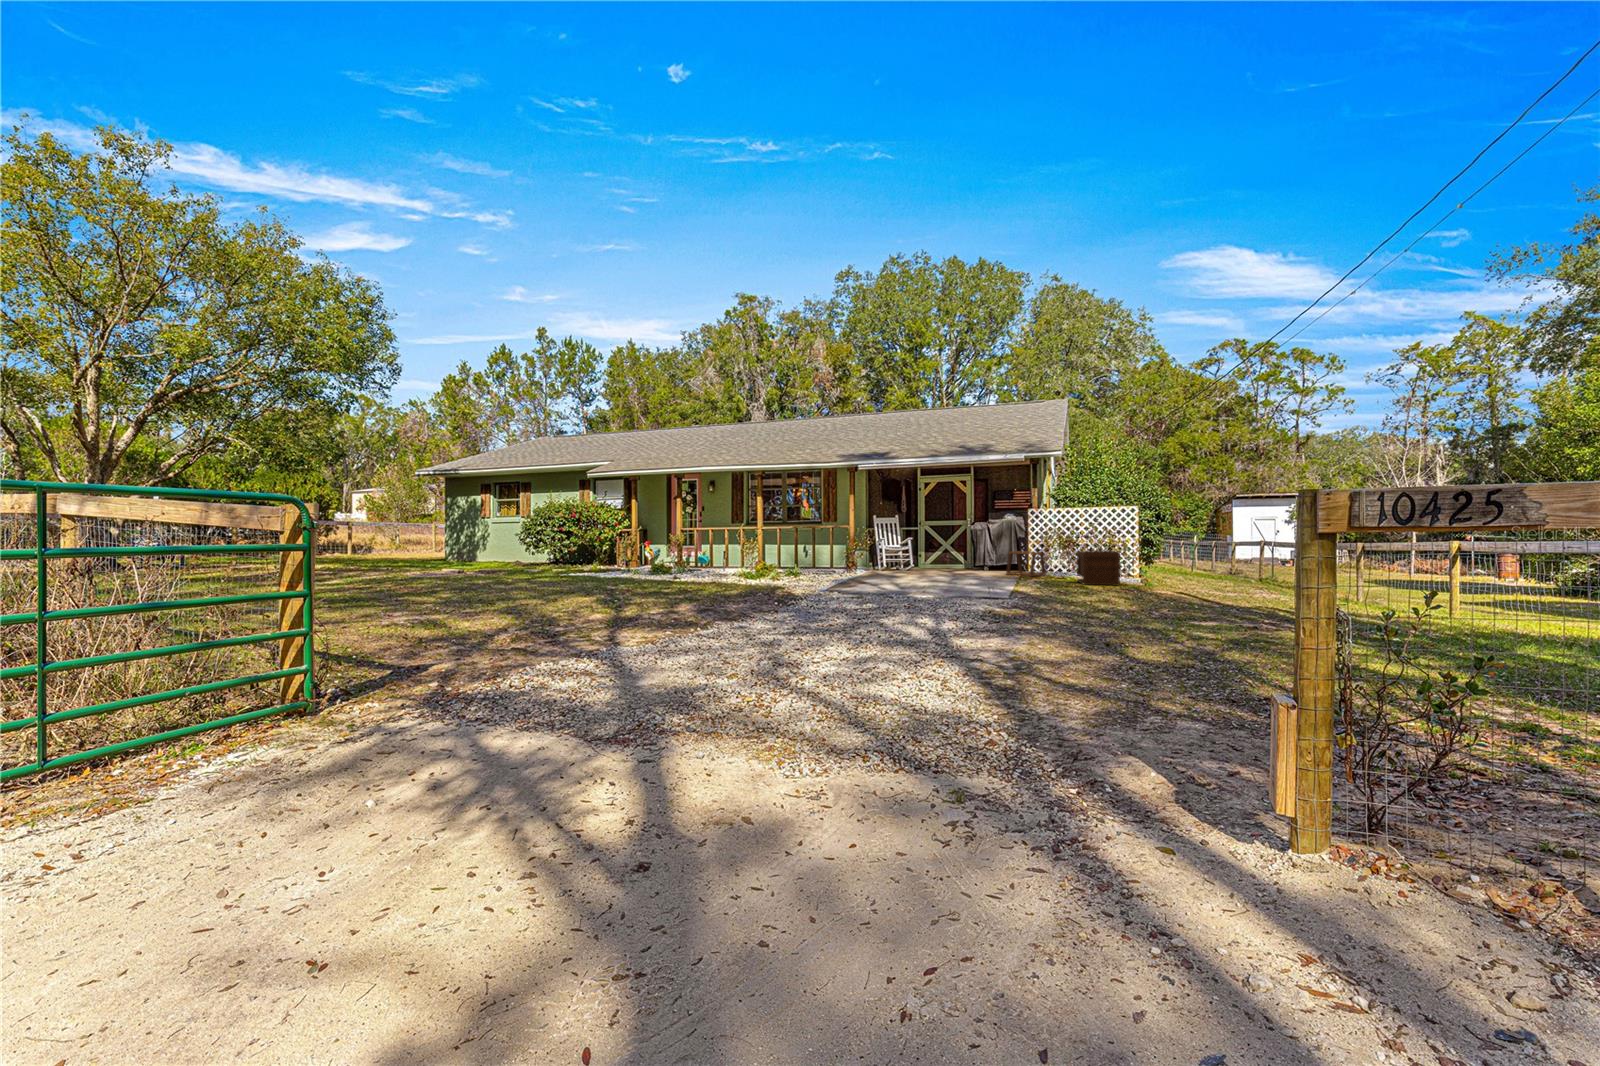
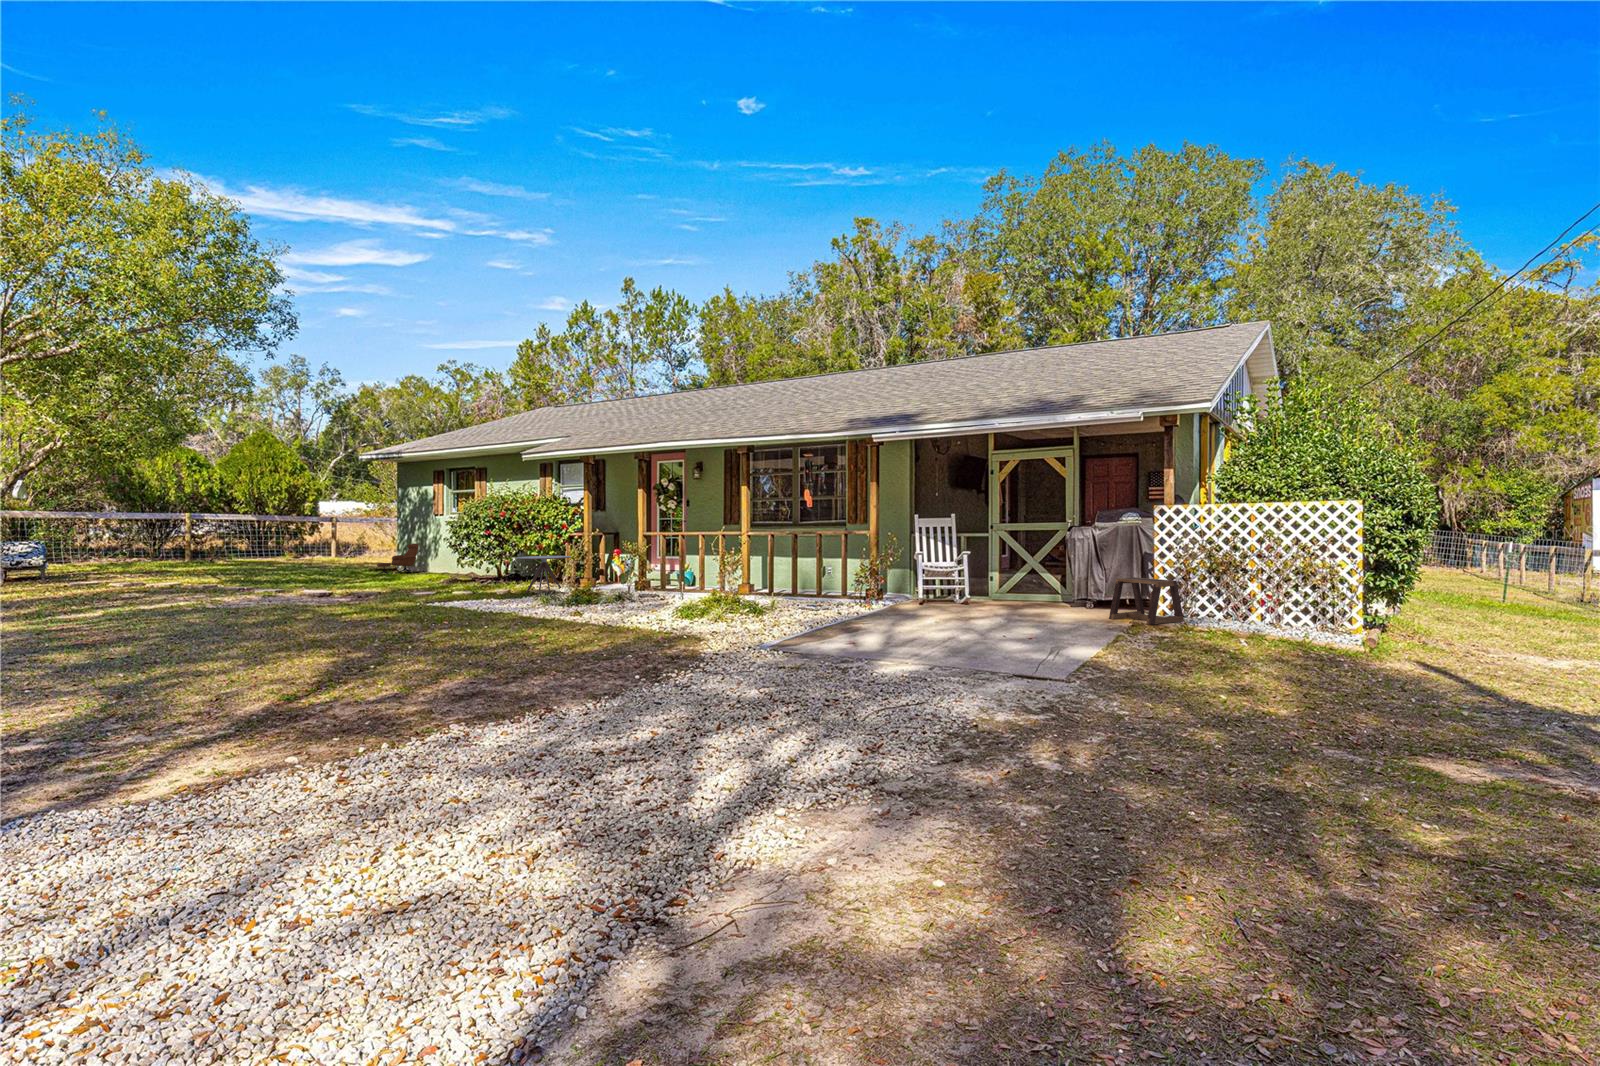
lounge chair: none [435,540,466,565] -> present [377,544,418,574]
round table: none [587,546,626,573] -> present [516,556,571,593]
wooden crate: present [1077,551,1120,585] -> none [1242,580,1319,648]

